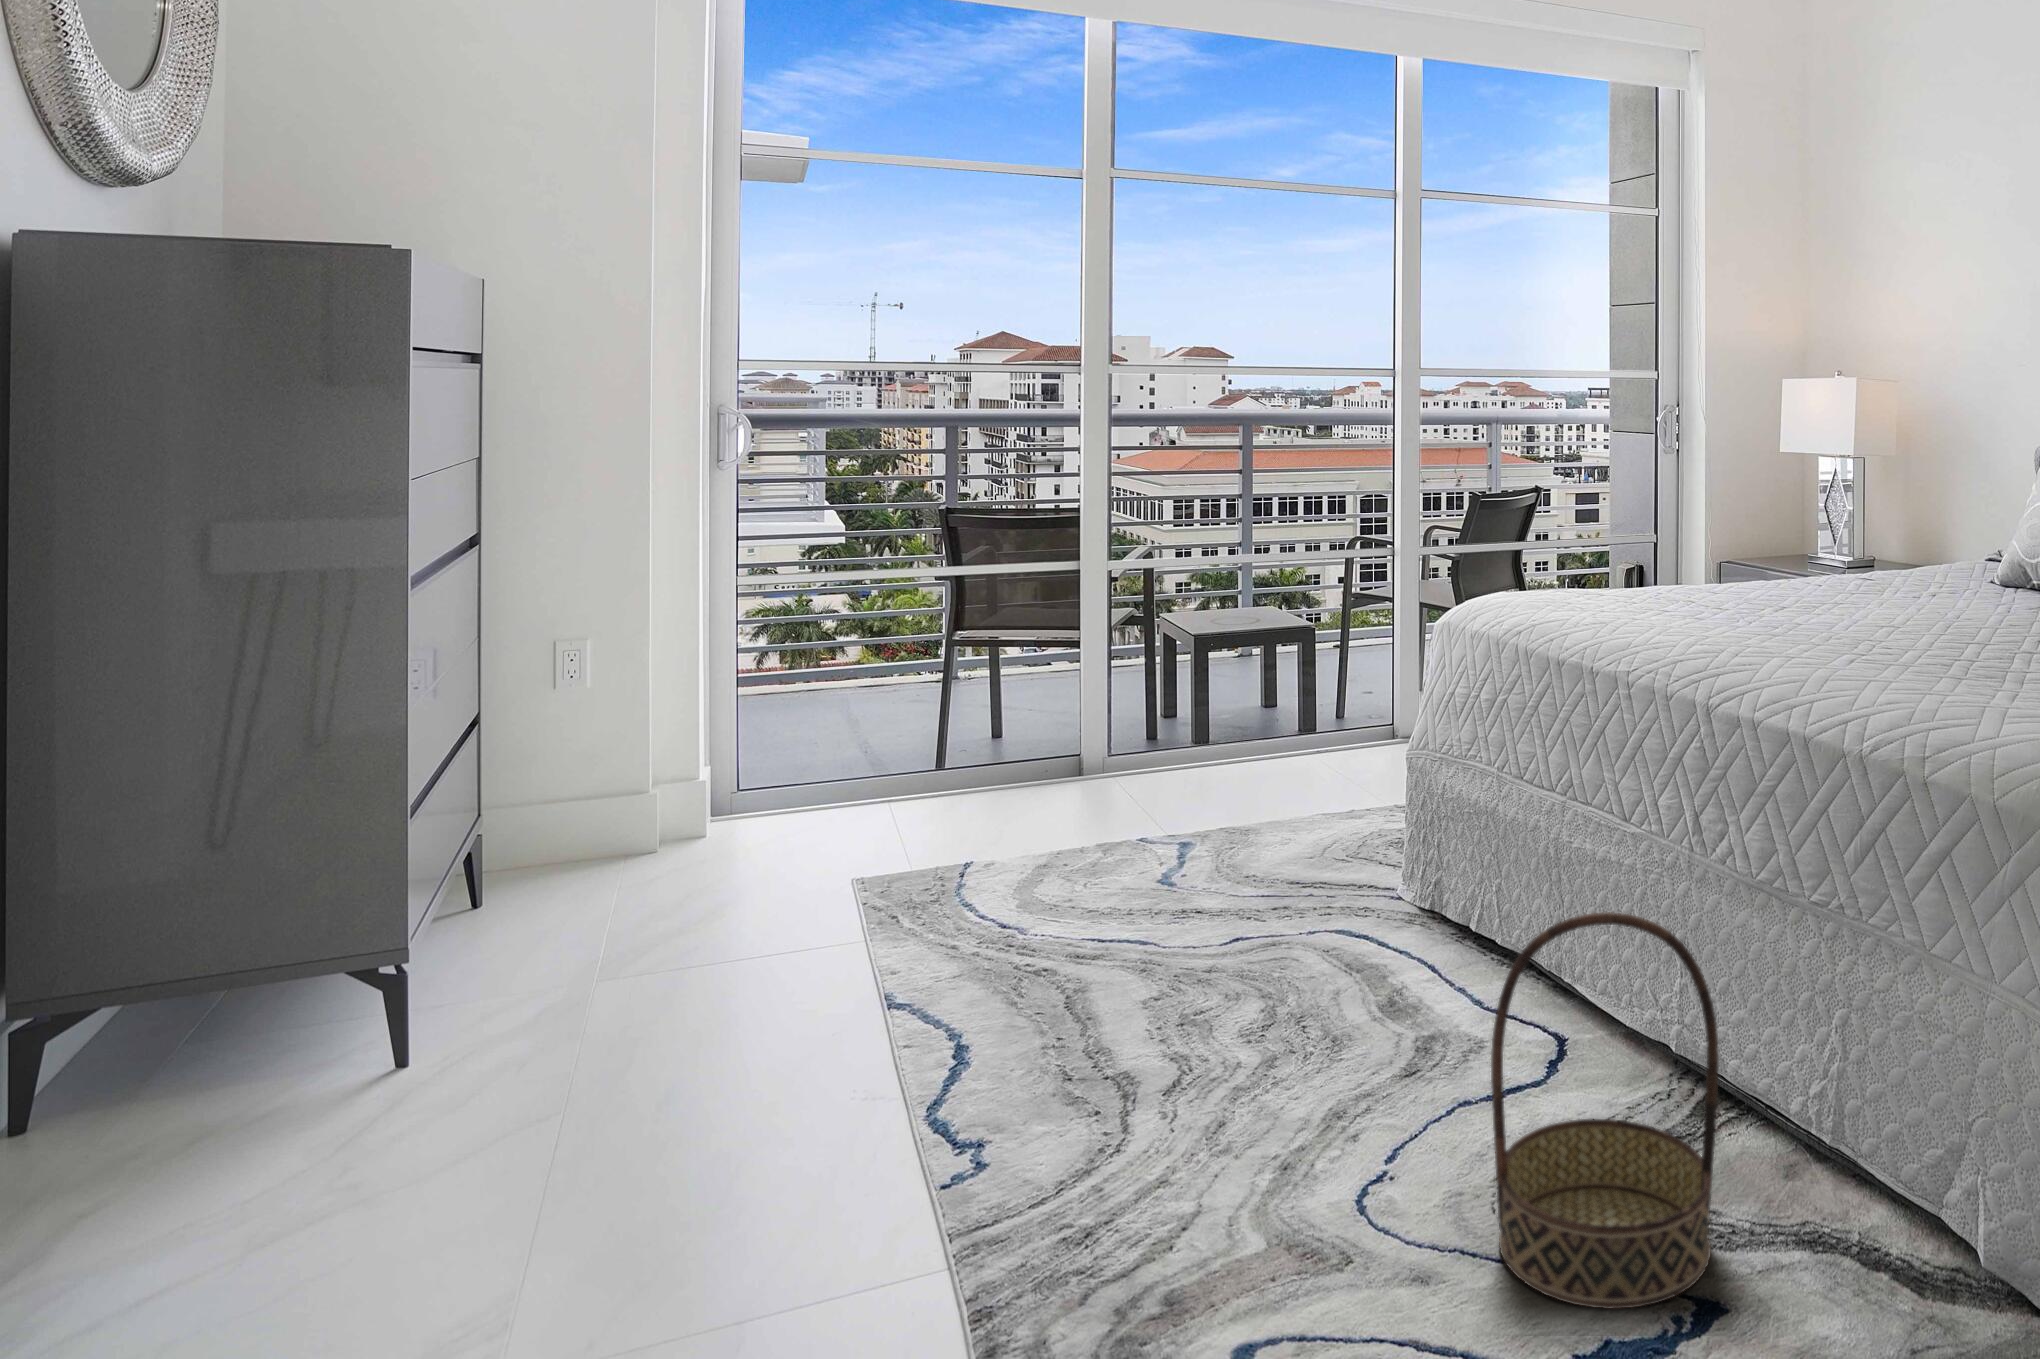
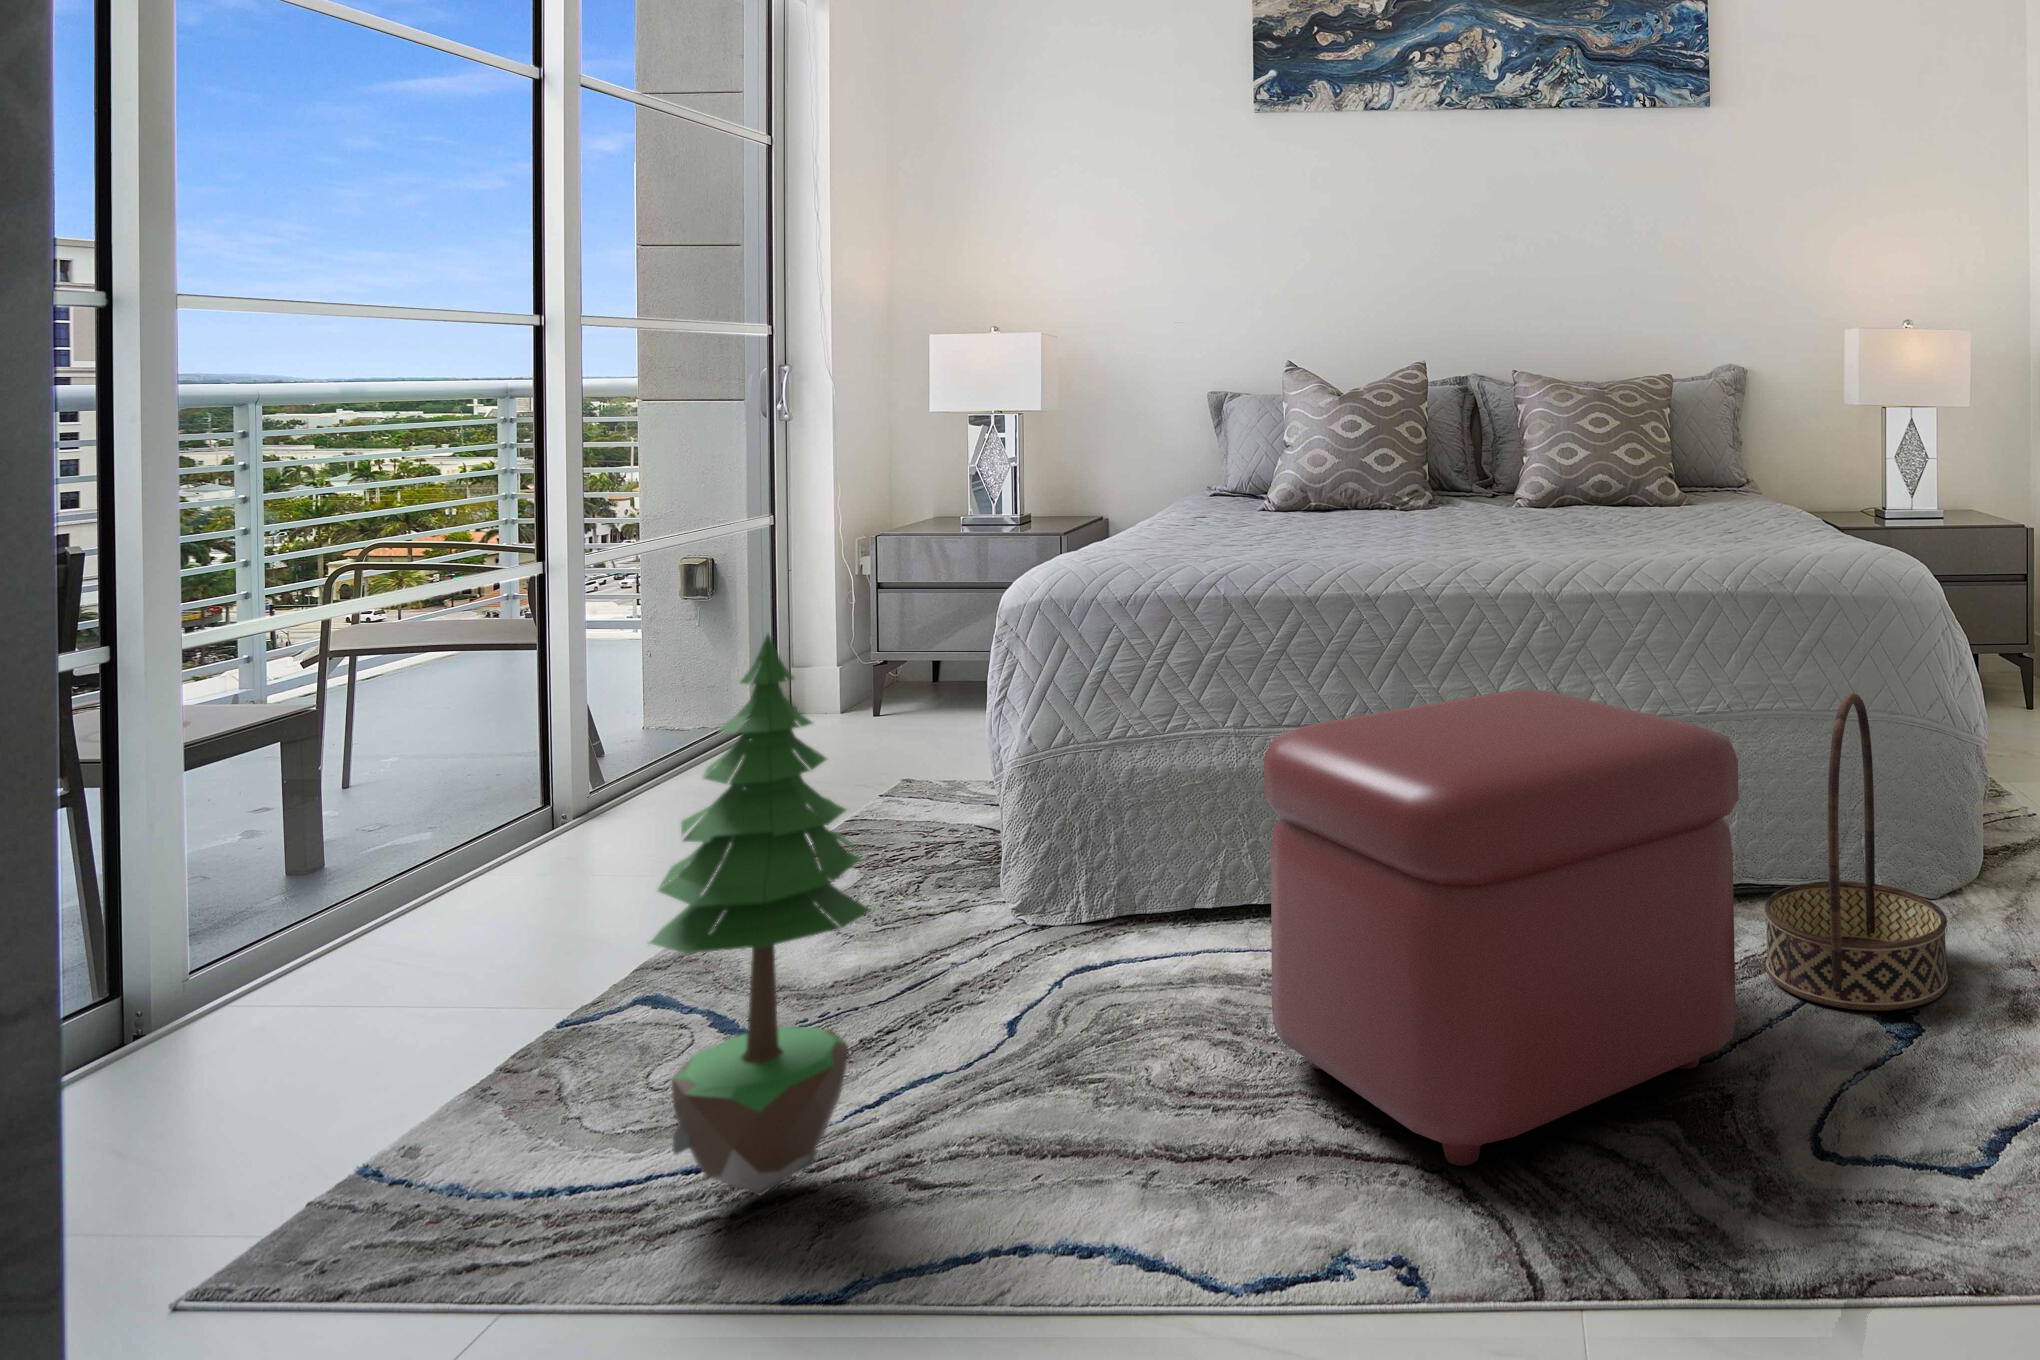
potted tree: none [925,631,1048,959] -> present [648,635,870,1195]
ottoman: none [1056,776,1476,1196] -> present [1264,690,1739,1166]

